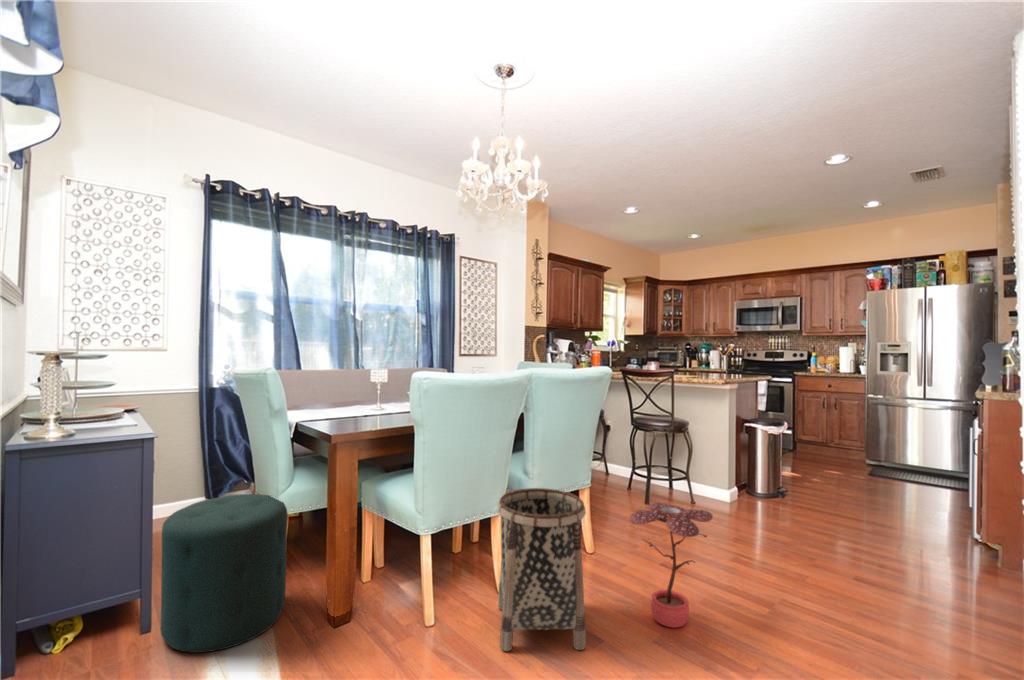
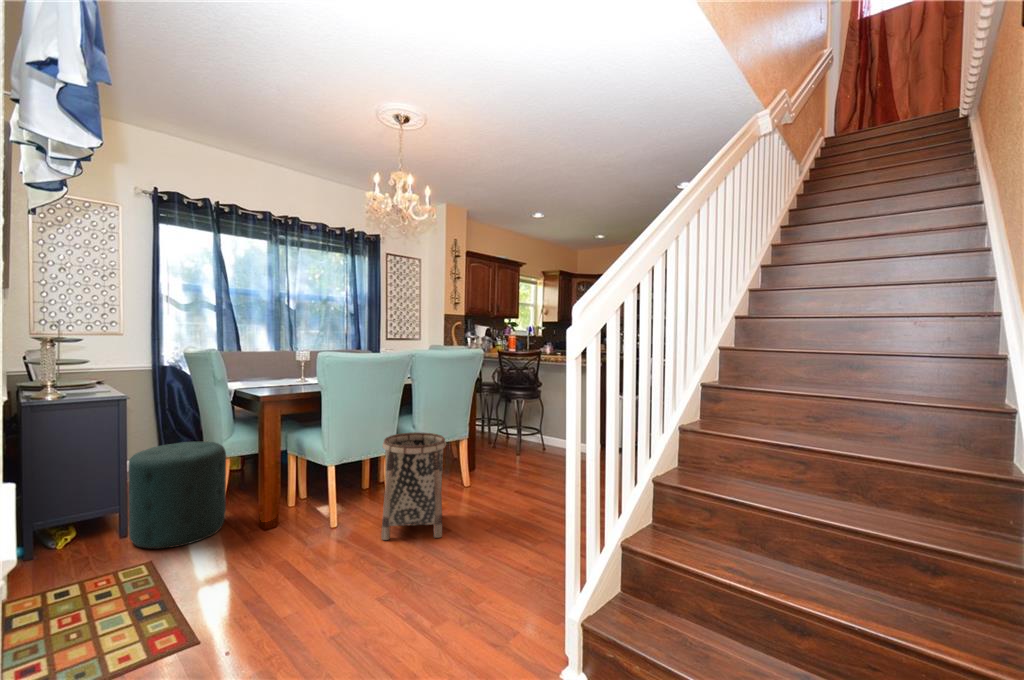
potted plant: present [629,503,713,627] -> none [480,442,539,525]

